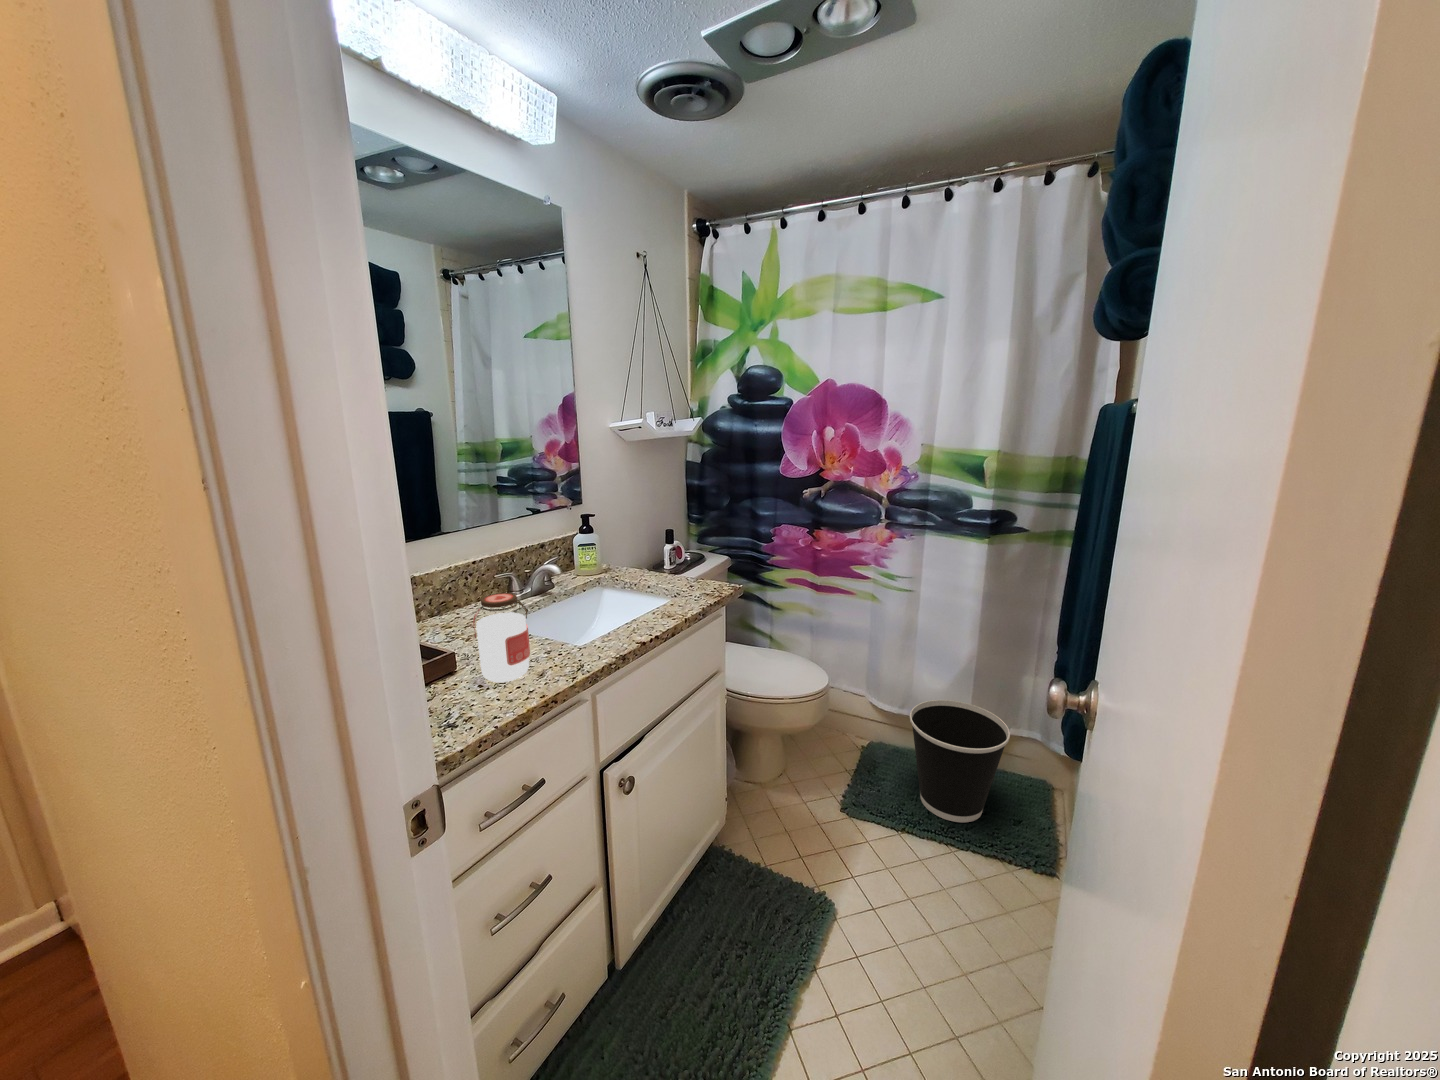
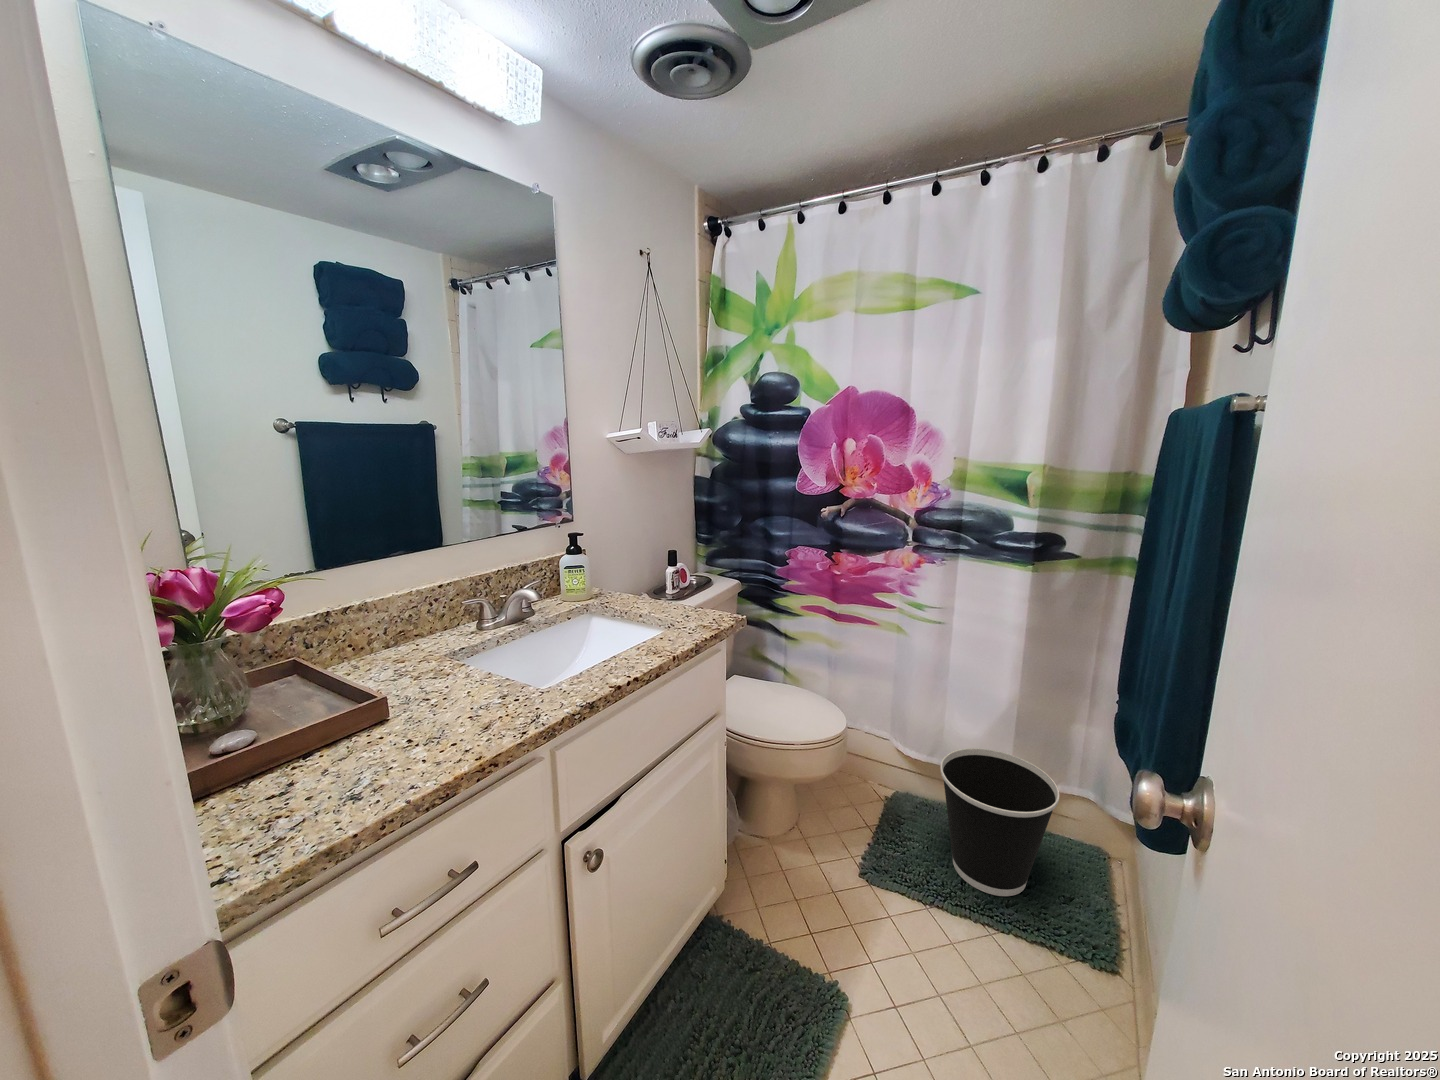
jar: present [473,593,530,682] -> none [401,627,474,739]

